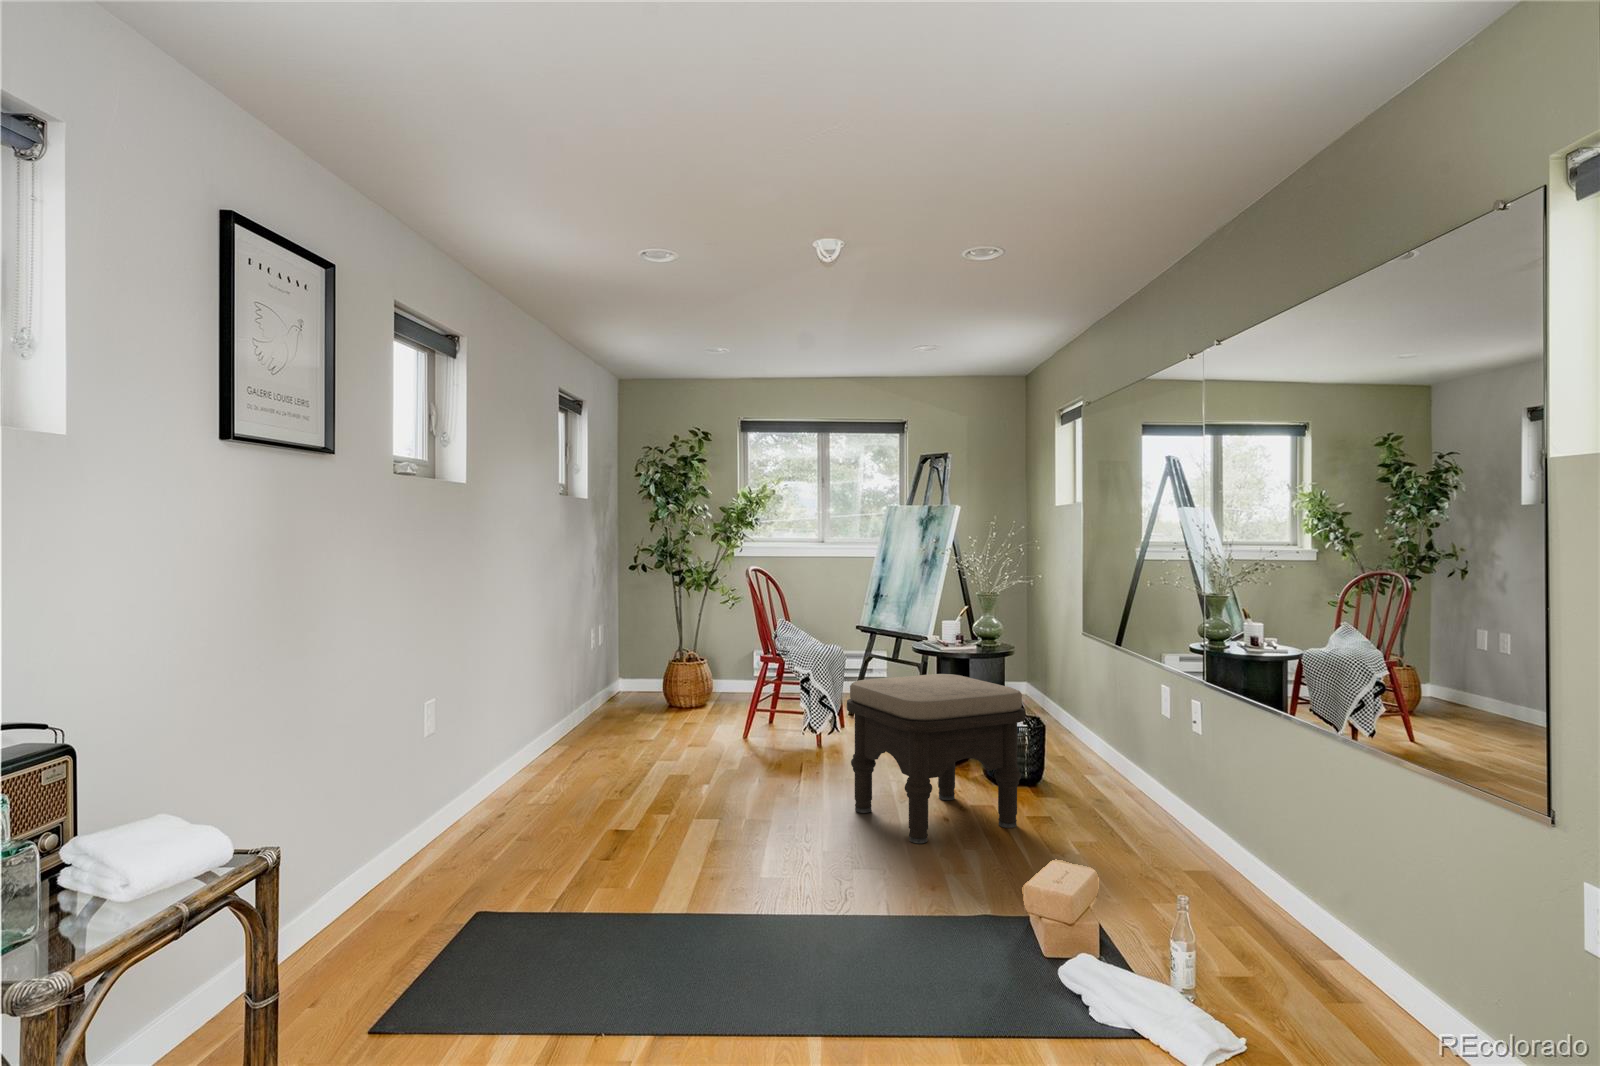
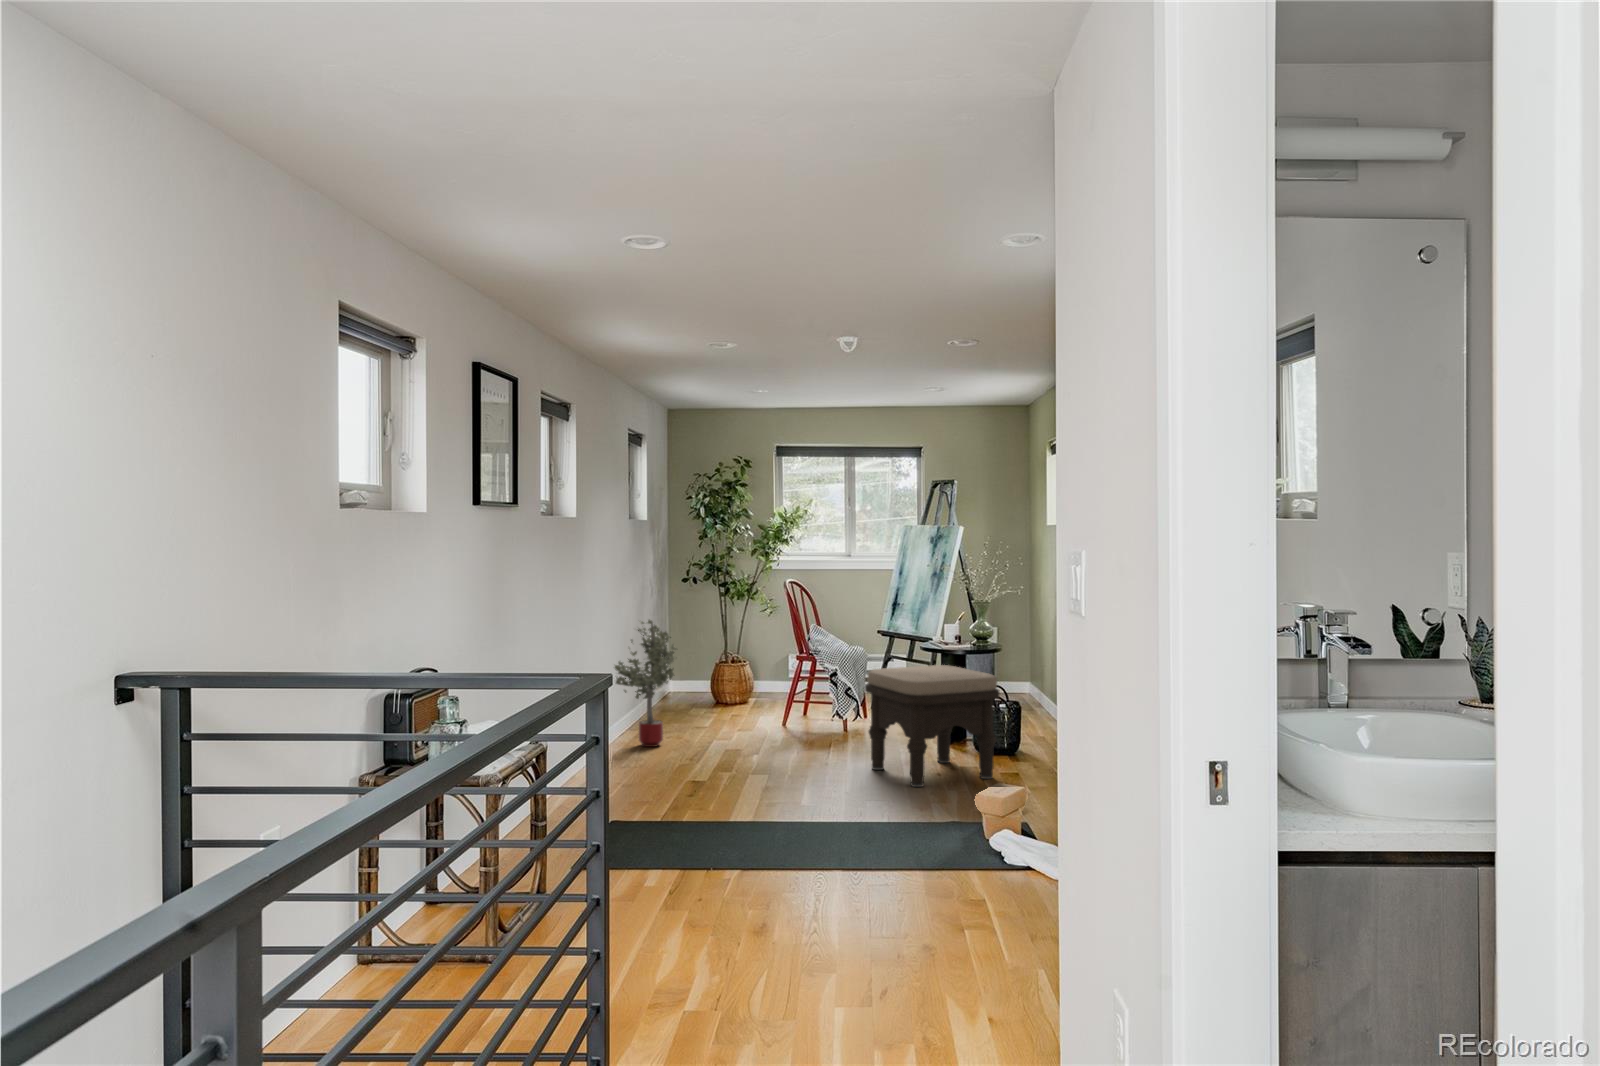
potted tree: none [526,614,612,776] -> present [615,620,676,747]

